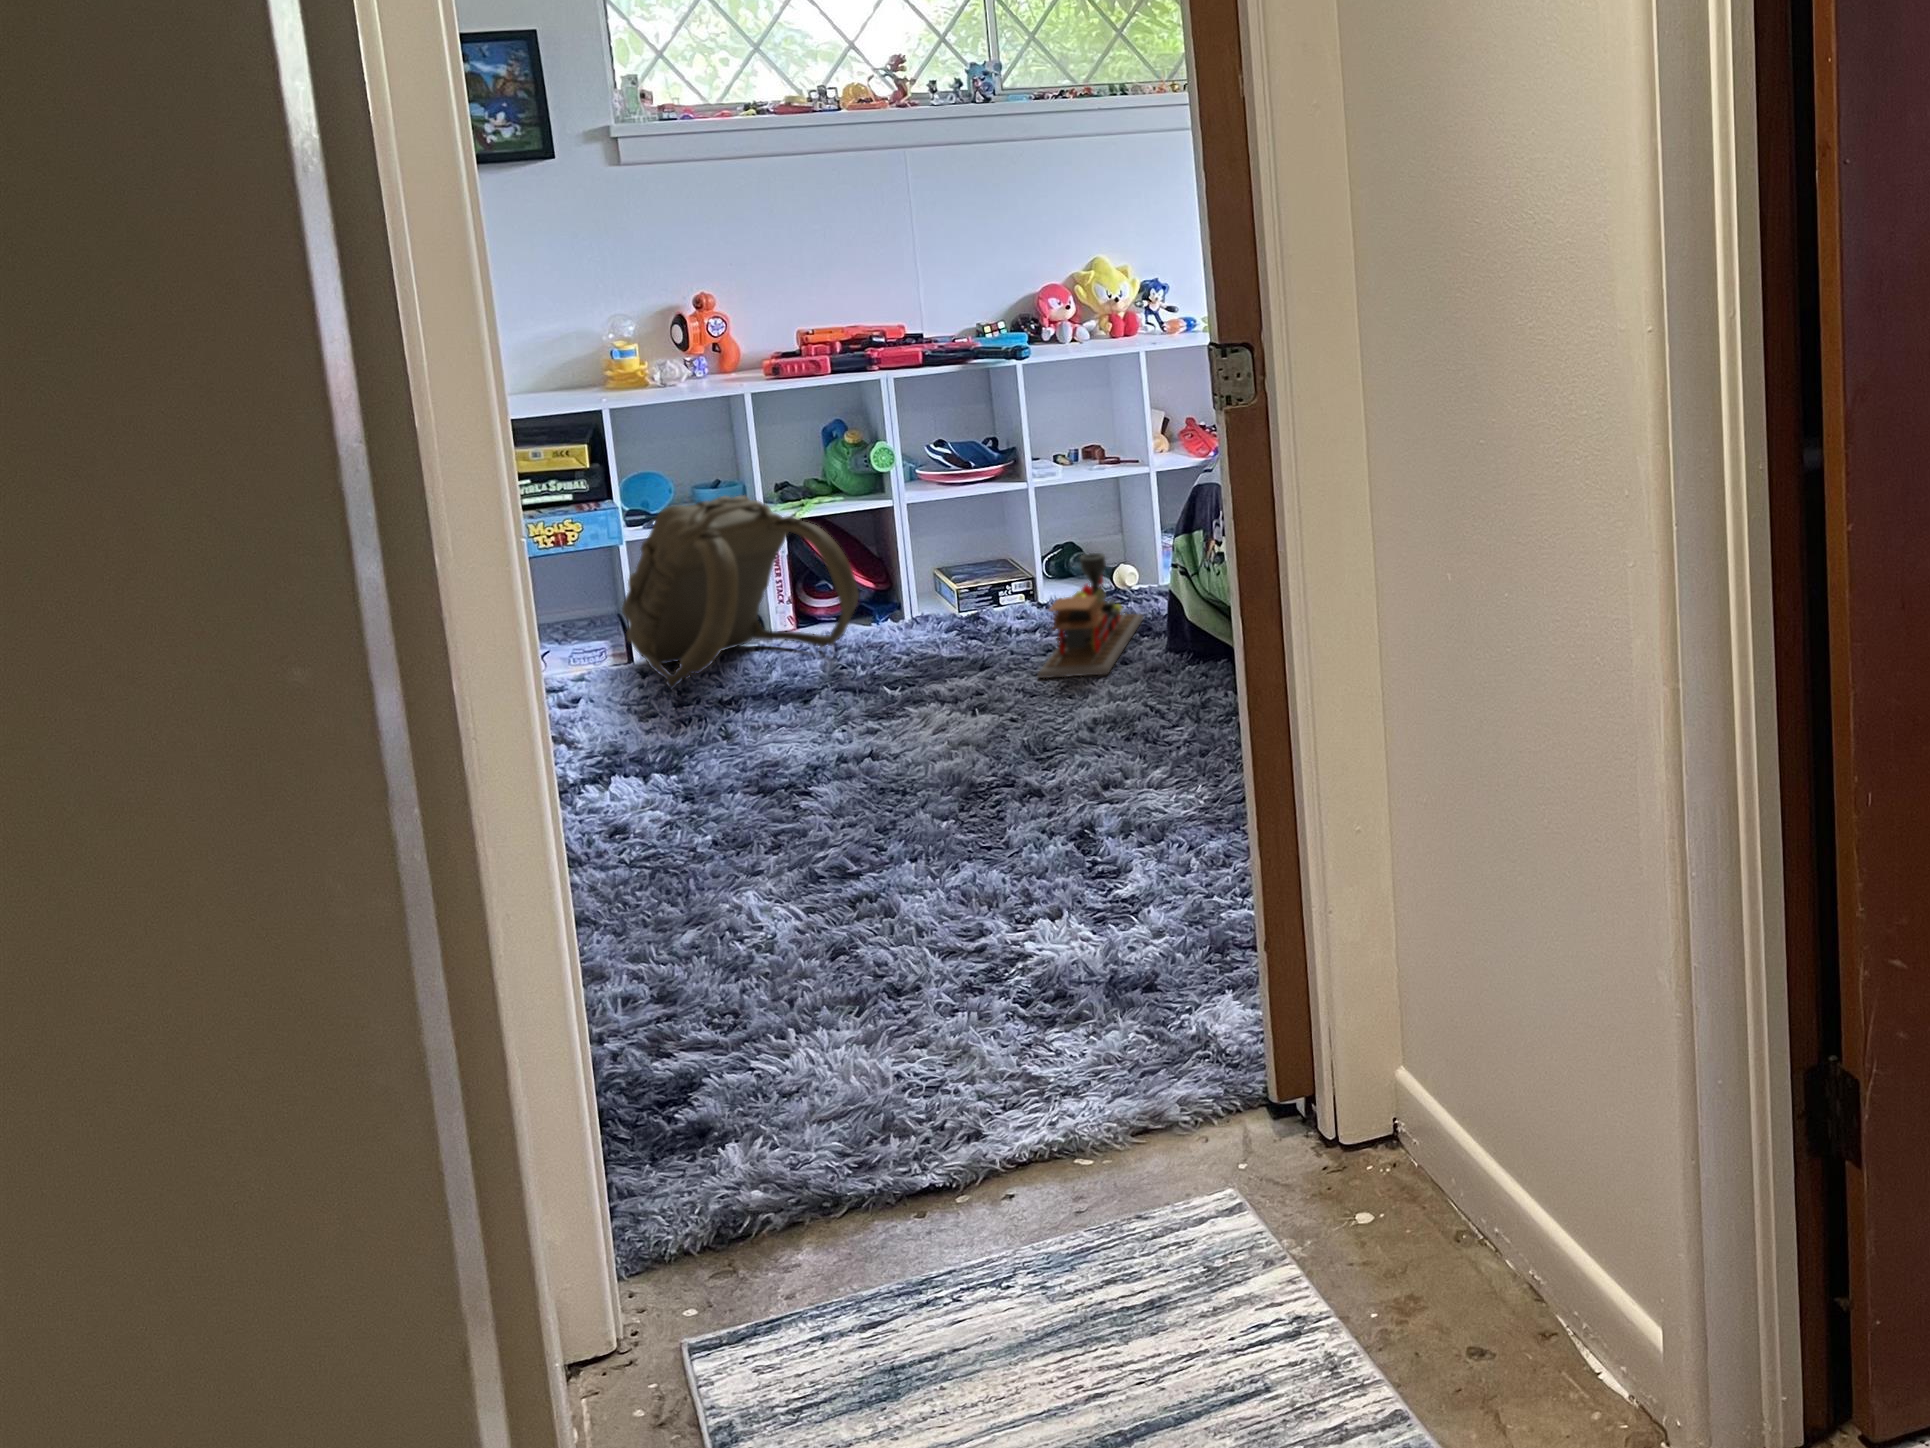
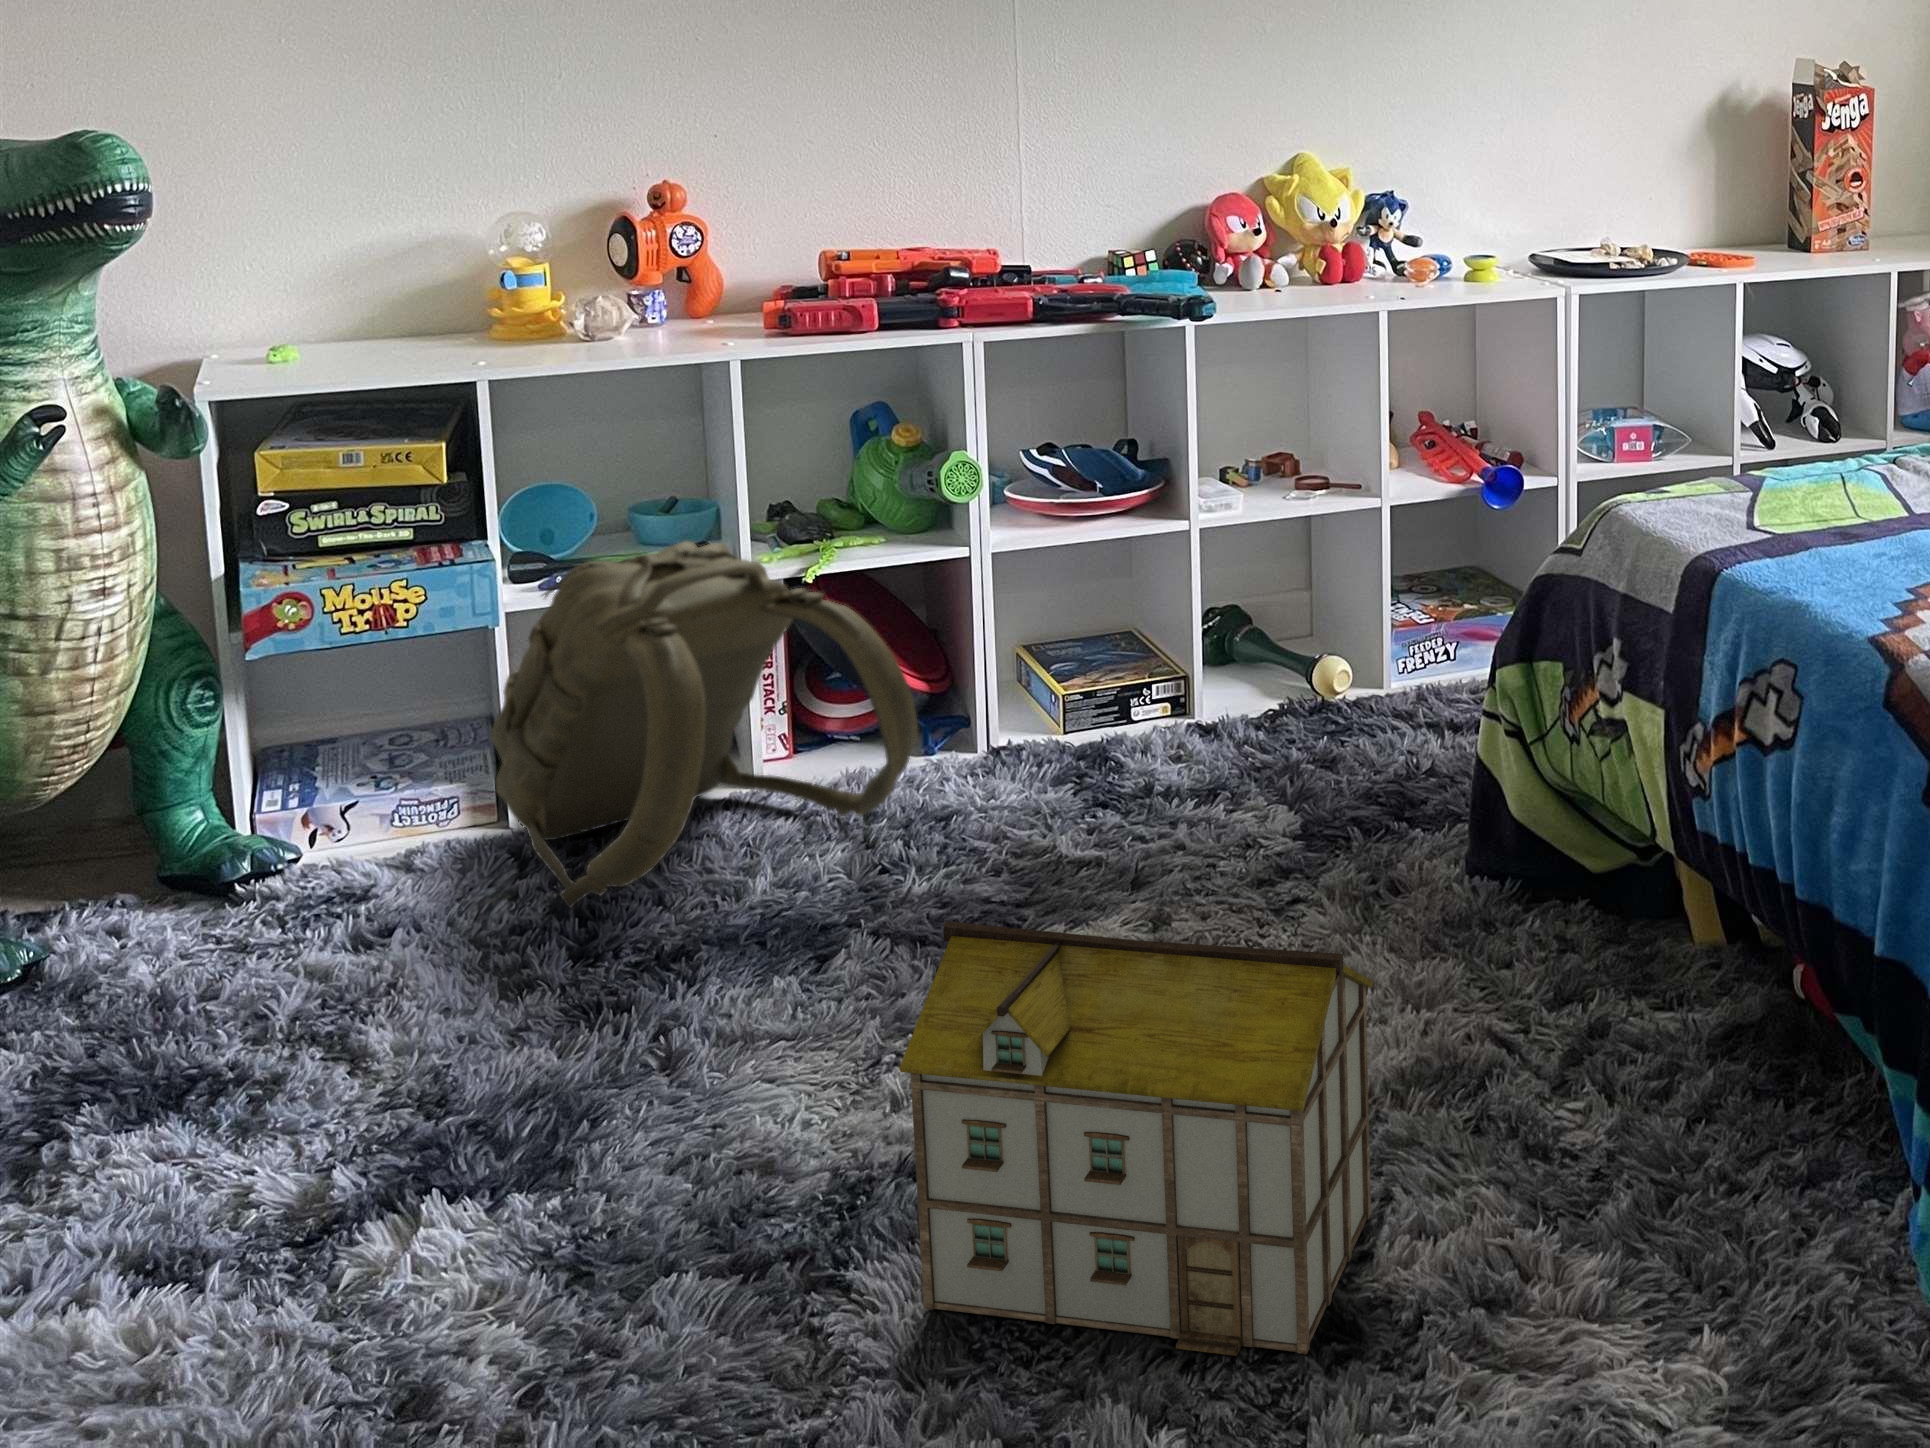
toy train: present [1037,553,1144,678] -> none [1251,668,1397,921]
toy house: none [823,630,1058,808] -> present [899,921,1373,1356]

